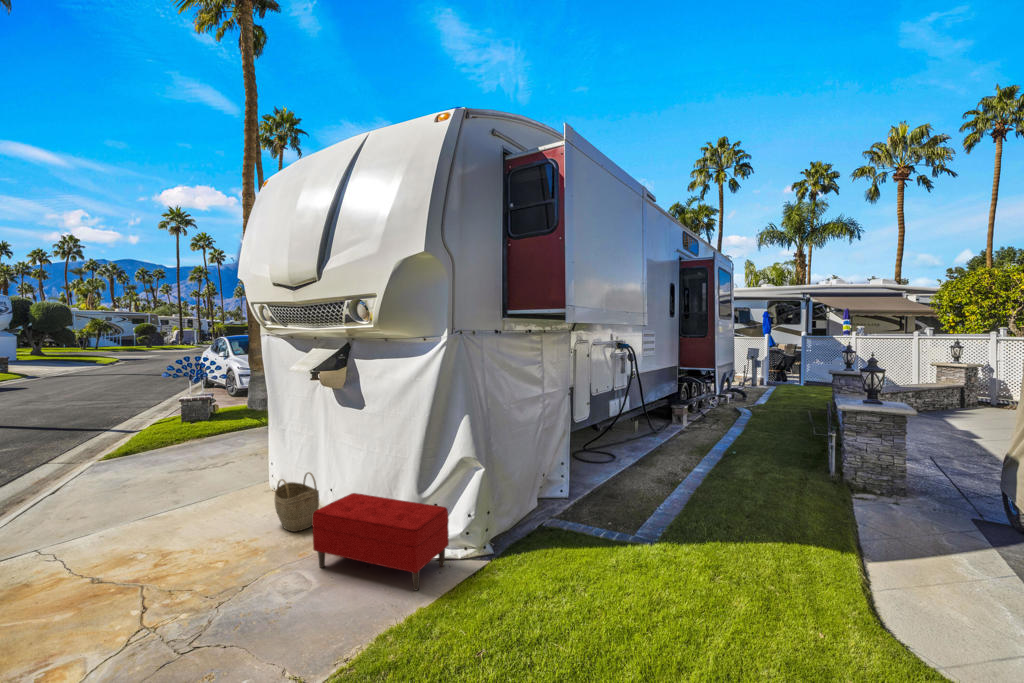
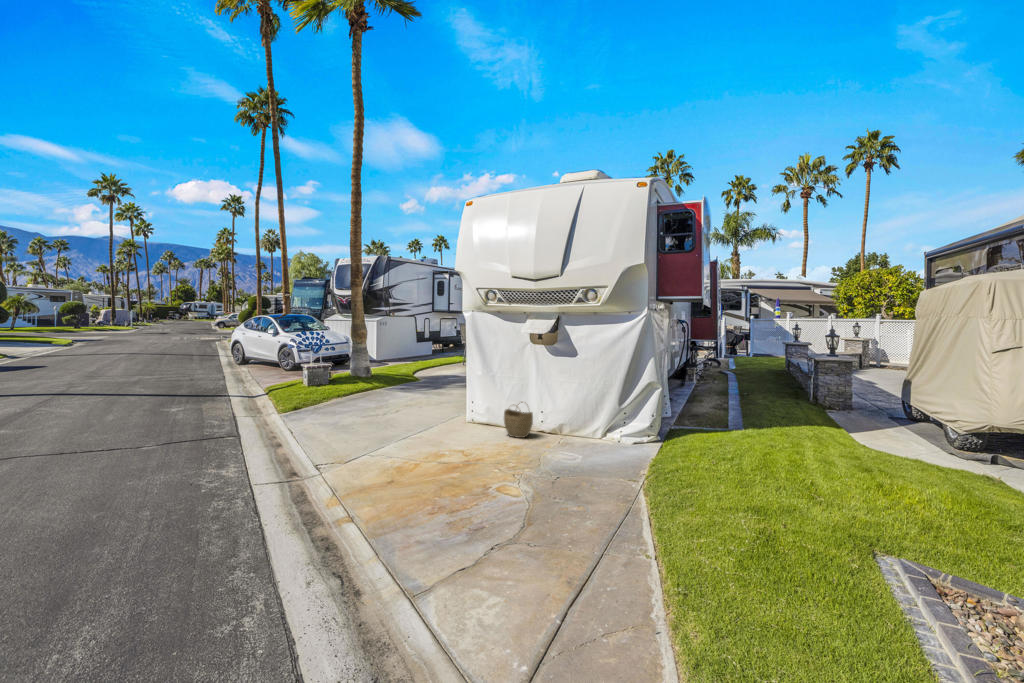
bench: present [313,493,449,590] -> none [565,409,641,454]

